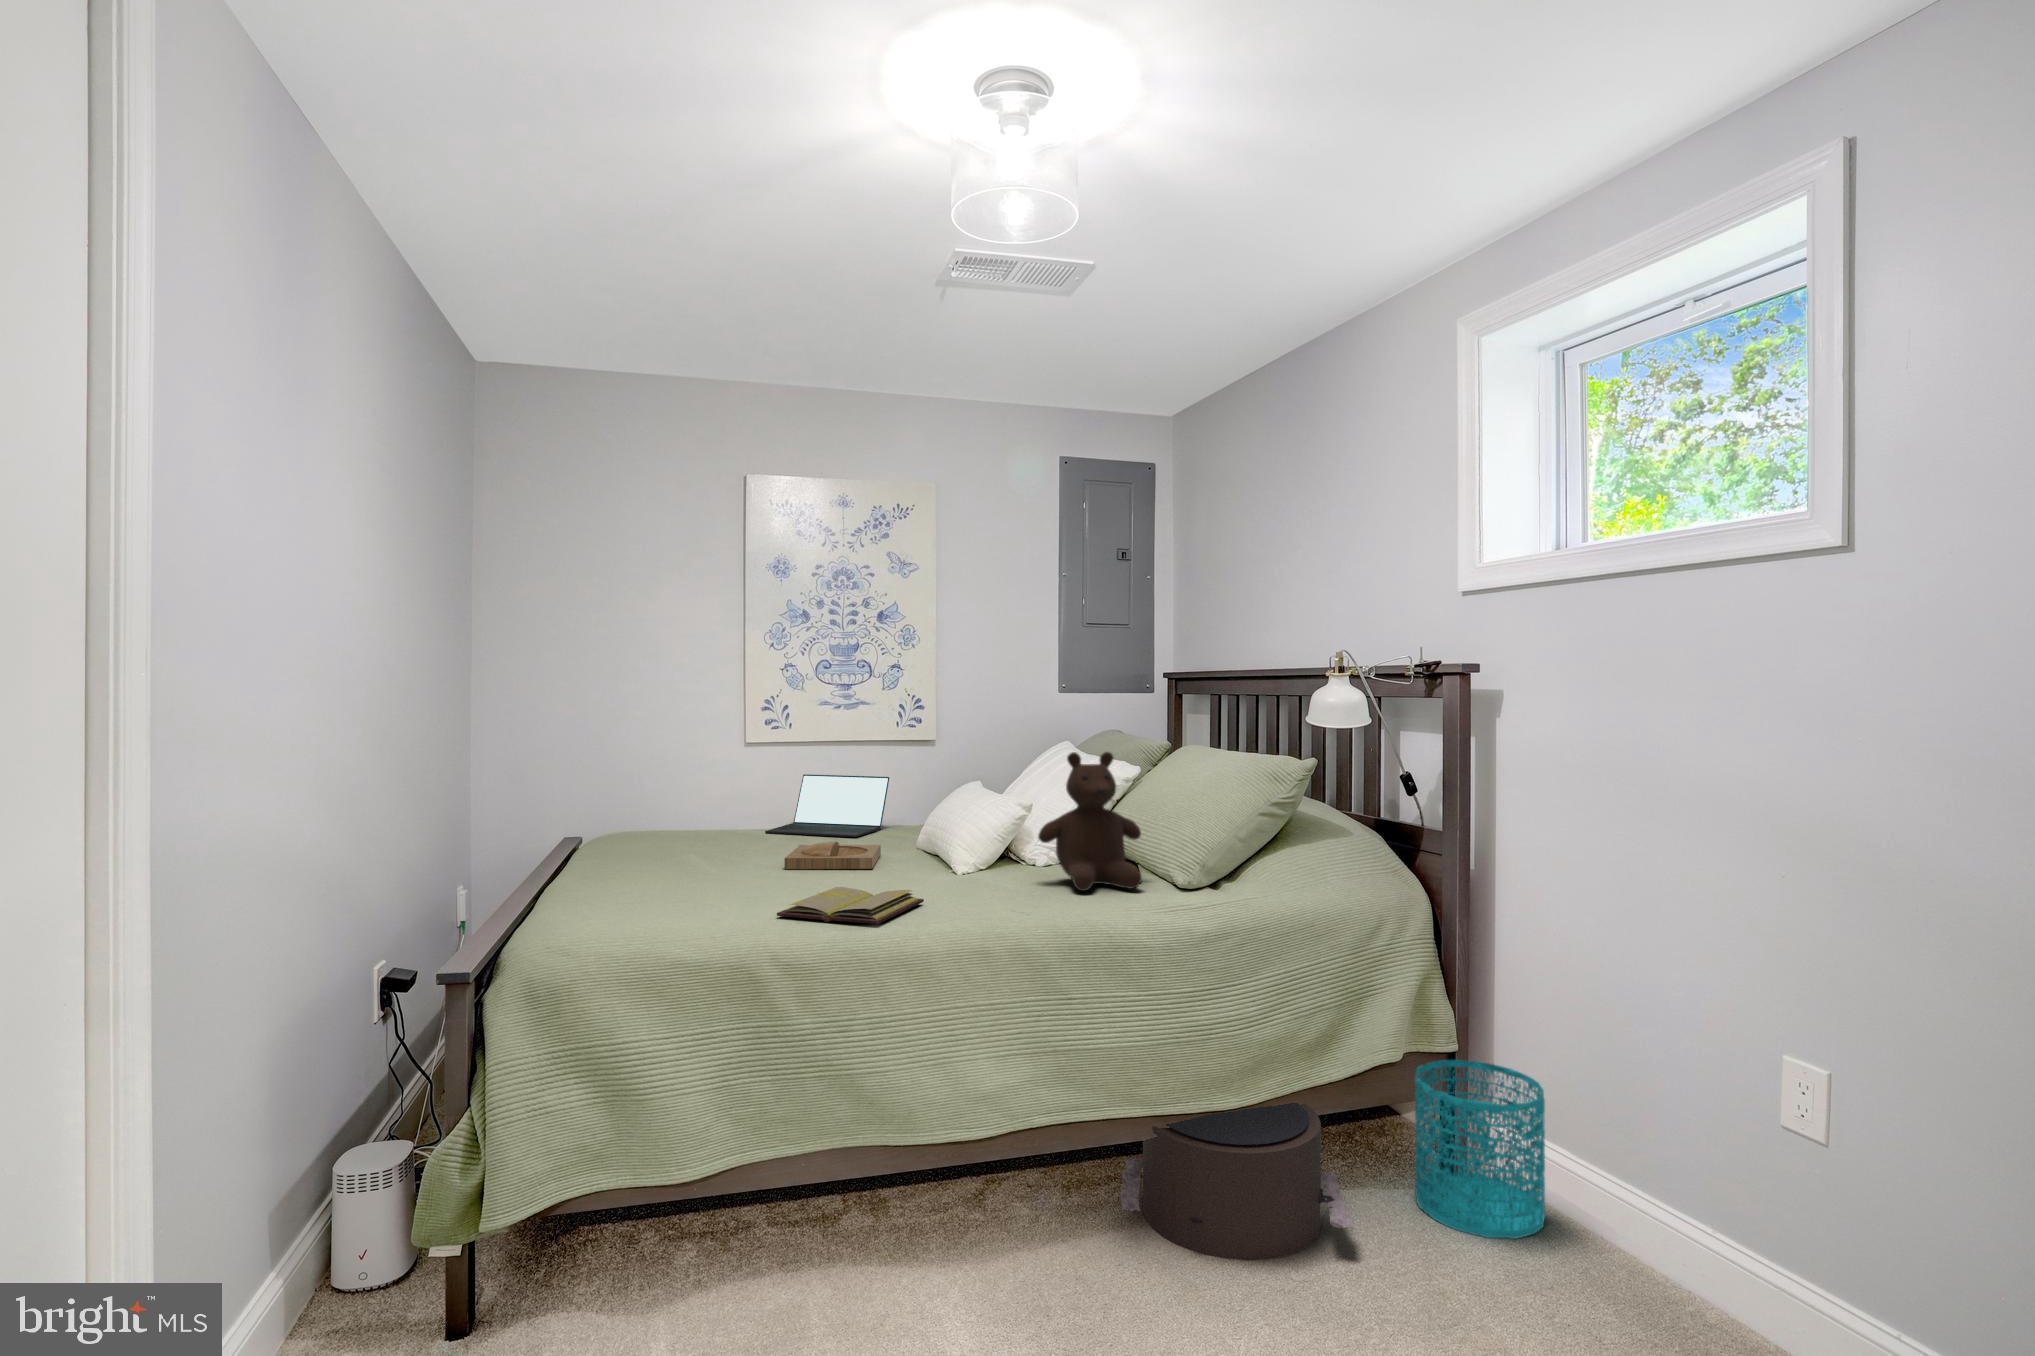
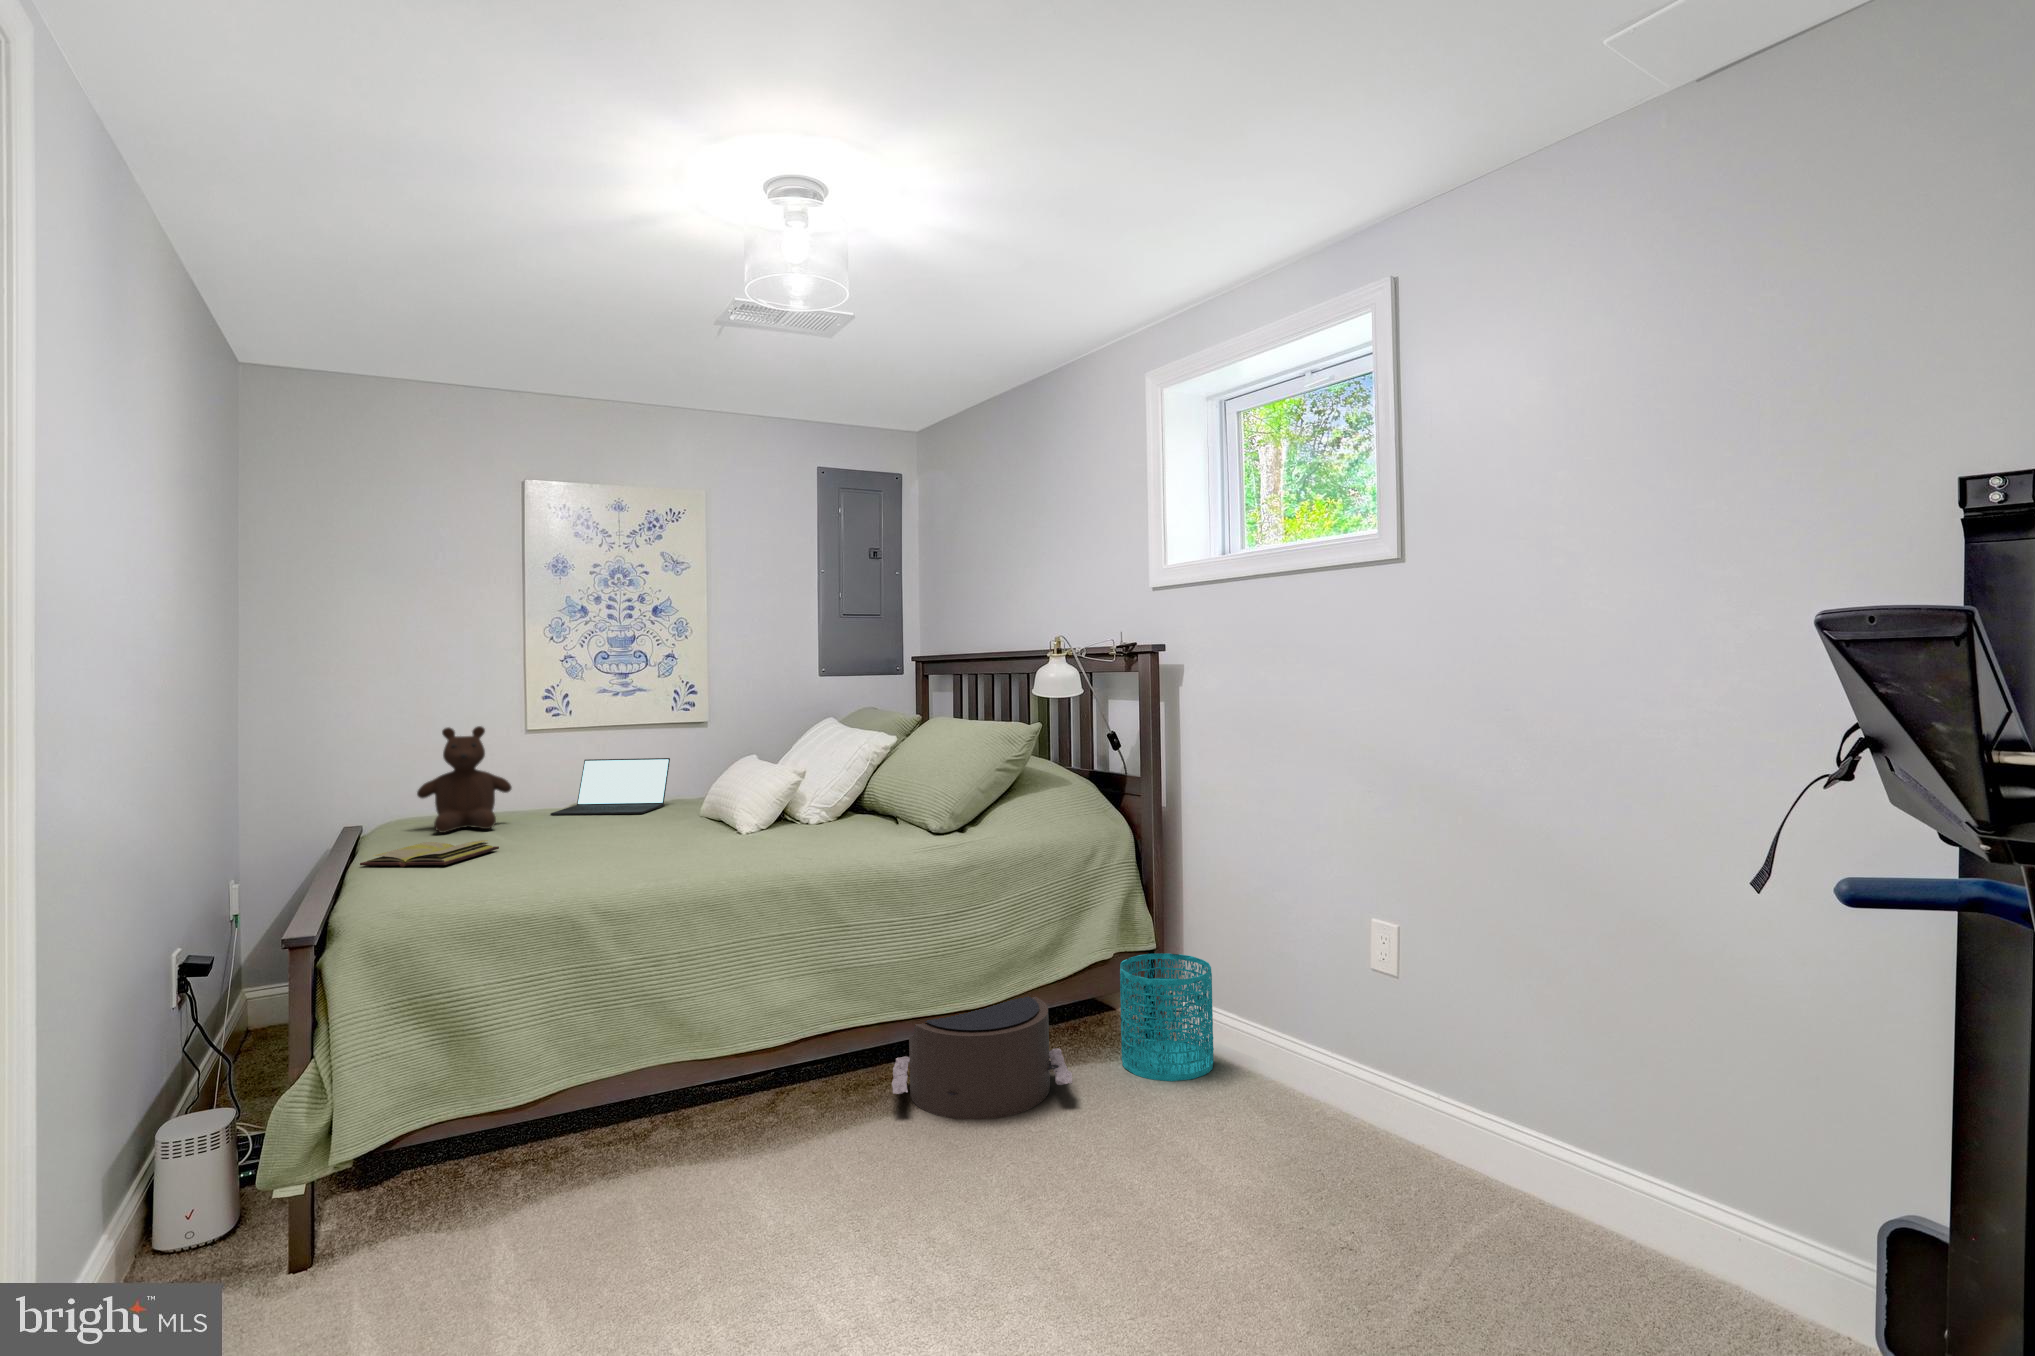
teddy bear: present [1038,752,1142,891] -> present [417,726,512,833]
tray: present [784,842,881,869] -> none [580,817,669,843]
diary: present [777,887,924,924] -> present [360,840,499,867]

